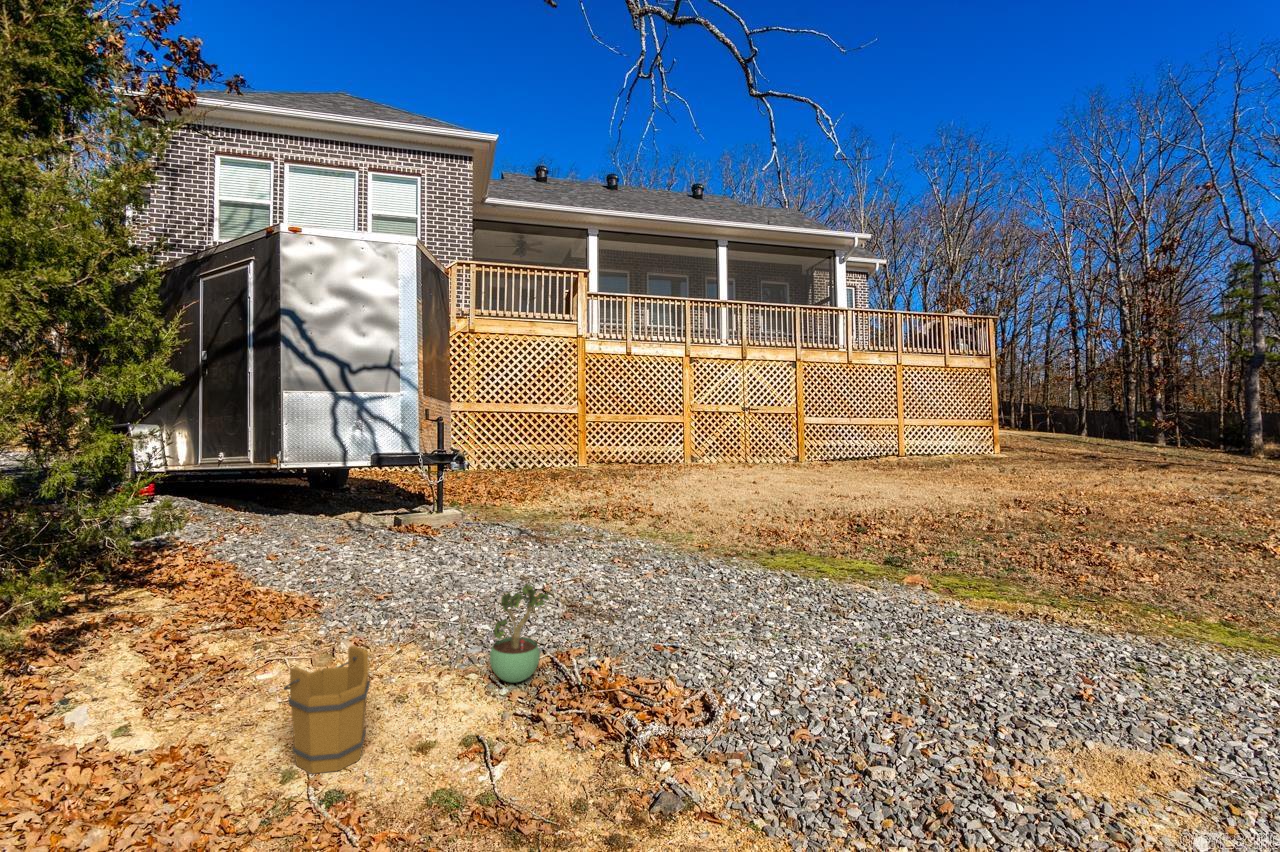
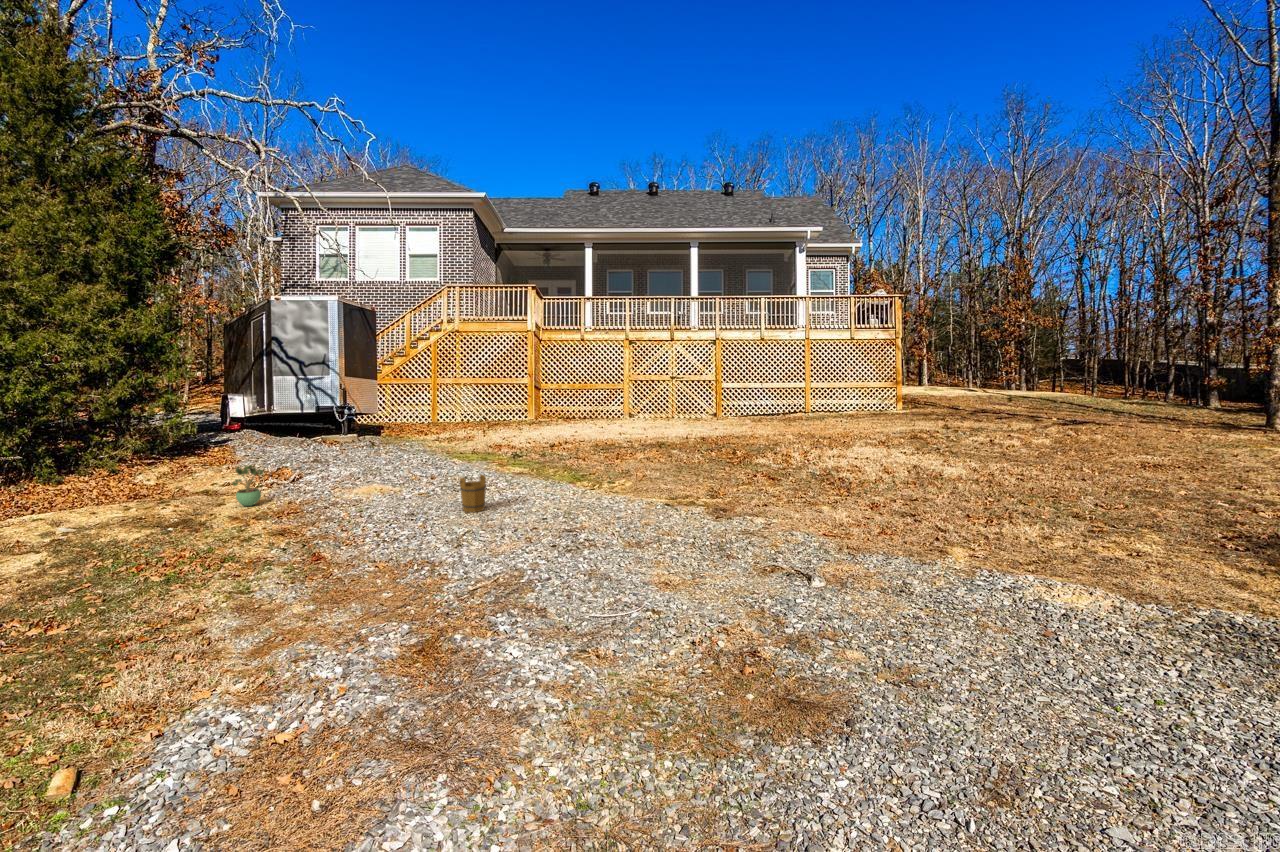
bucket: present [284,646,370,774] -> present [459,474,486,512]

